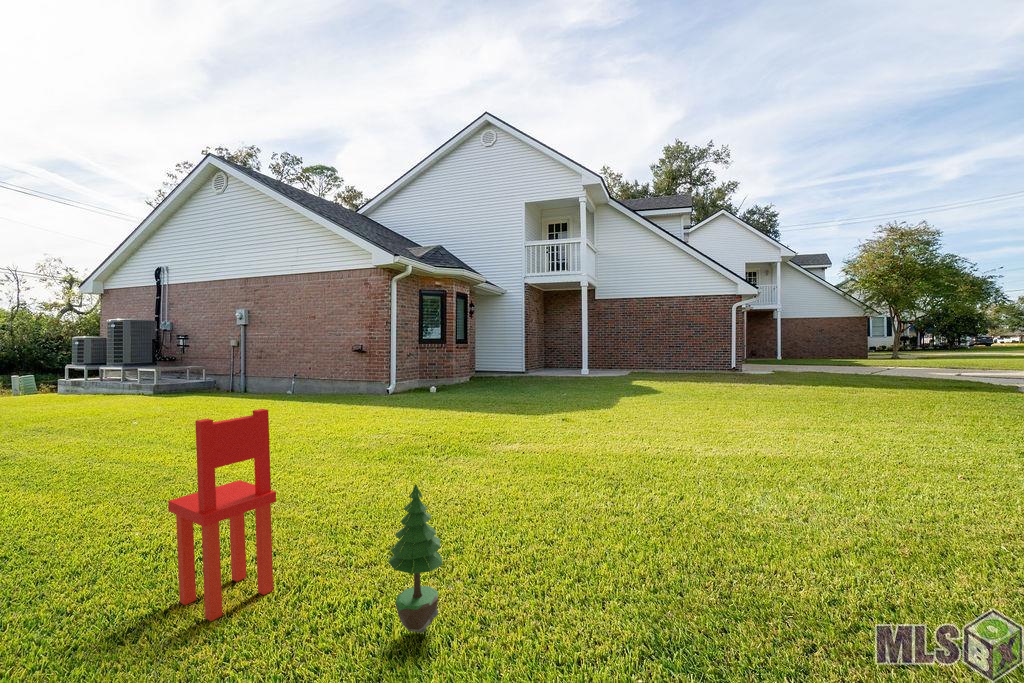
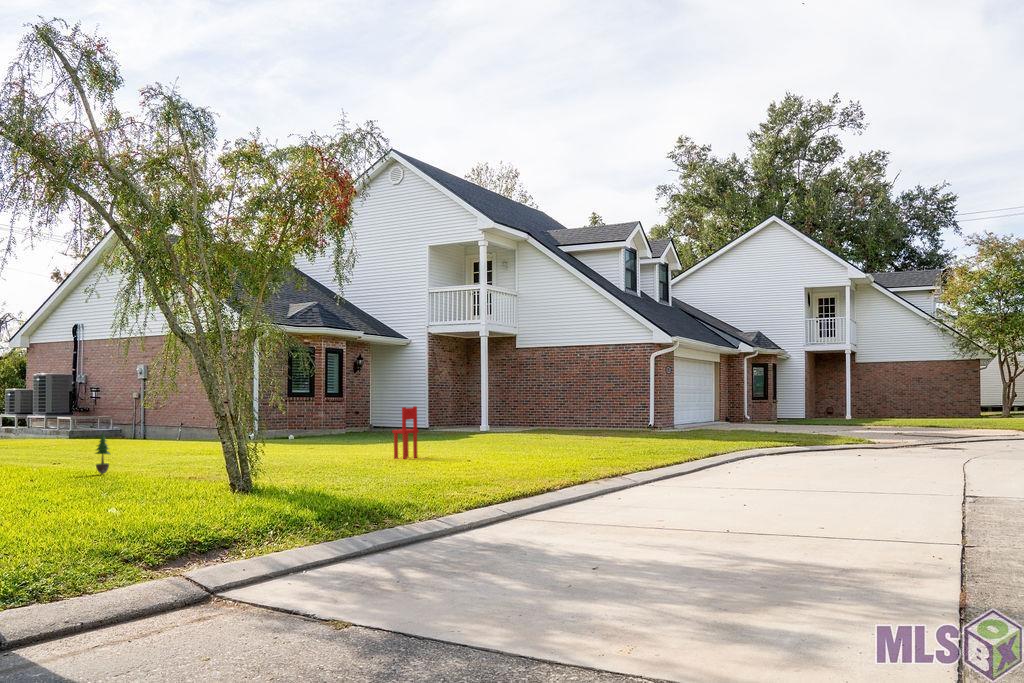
chair: present [168,409,276,621] -> present [392,406,419,459]

